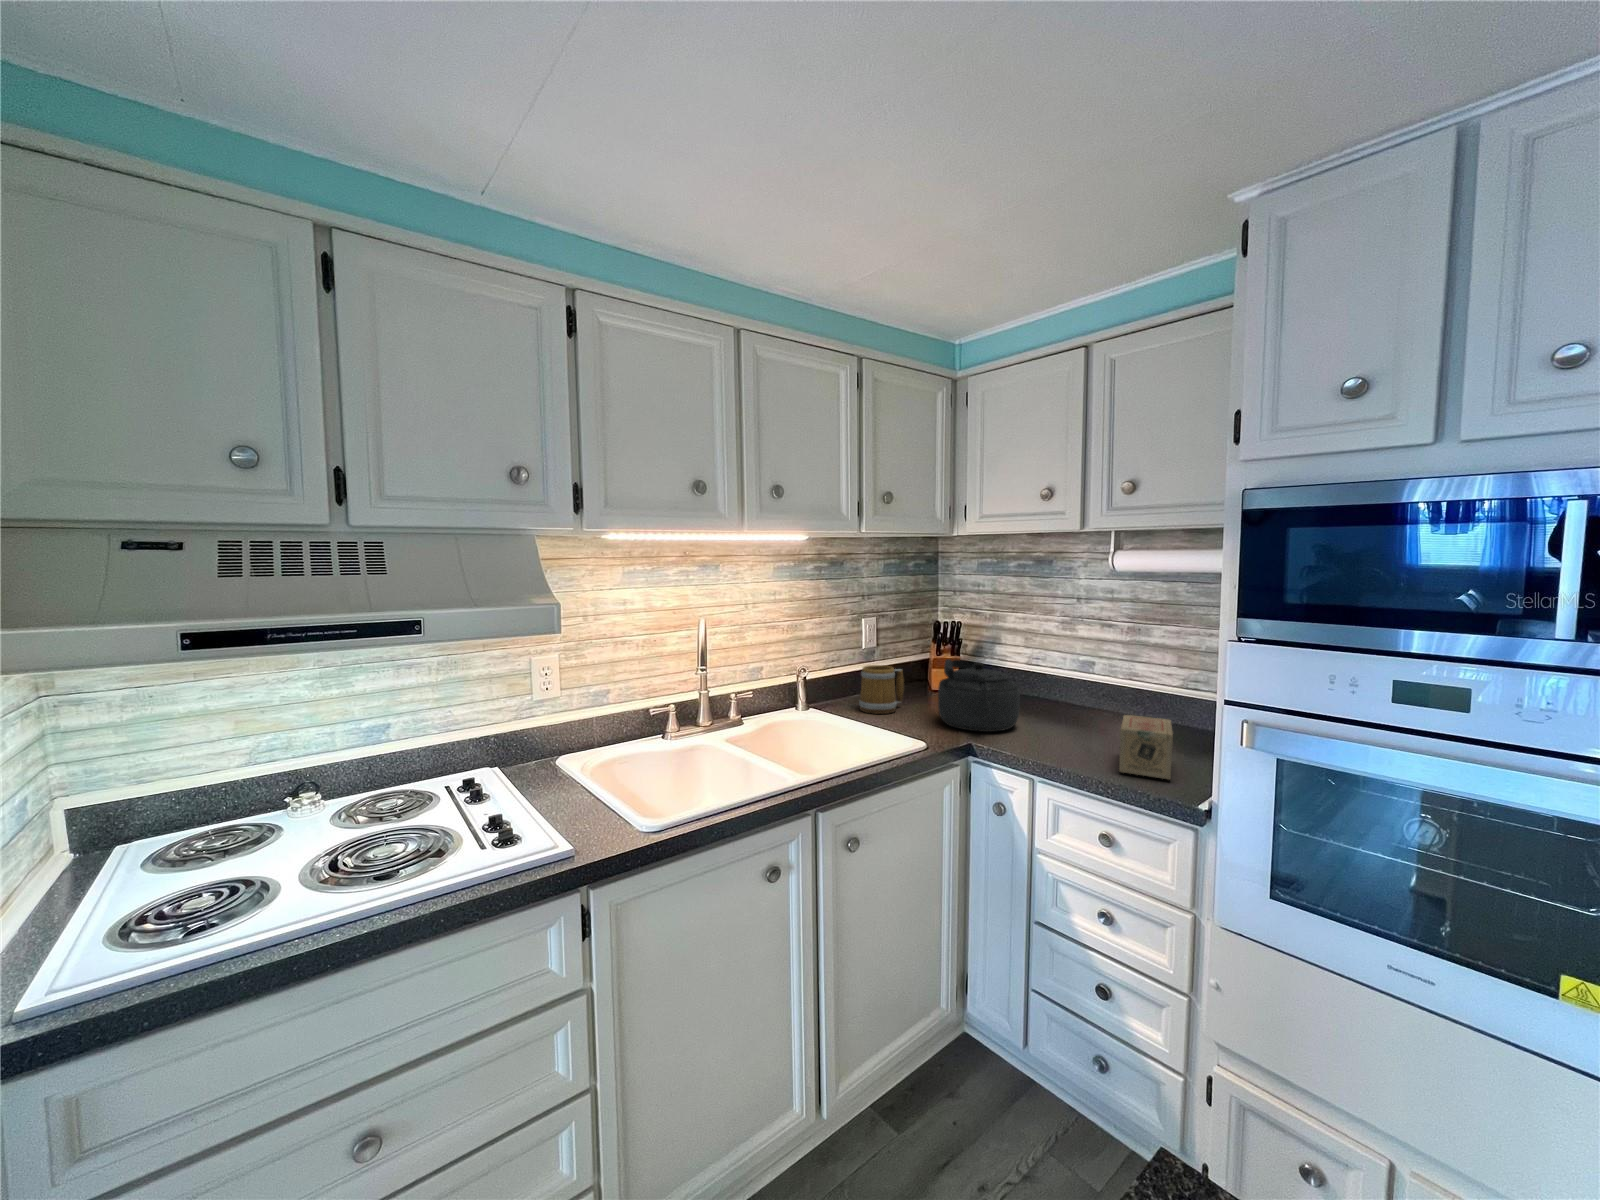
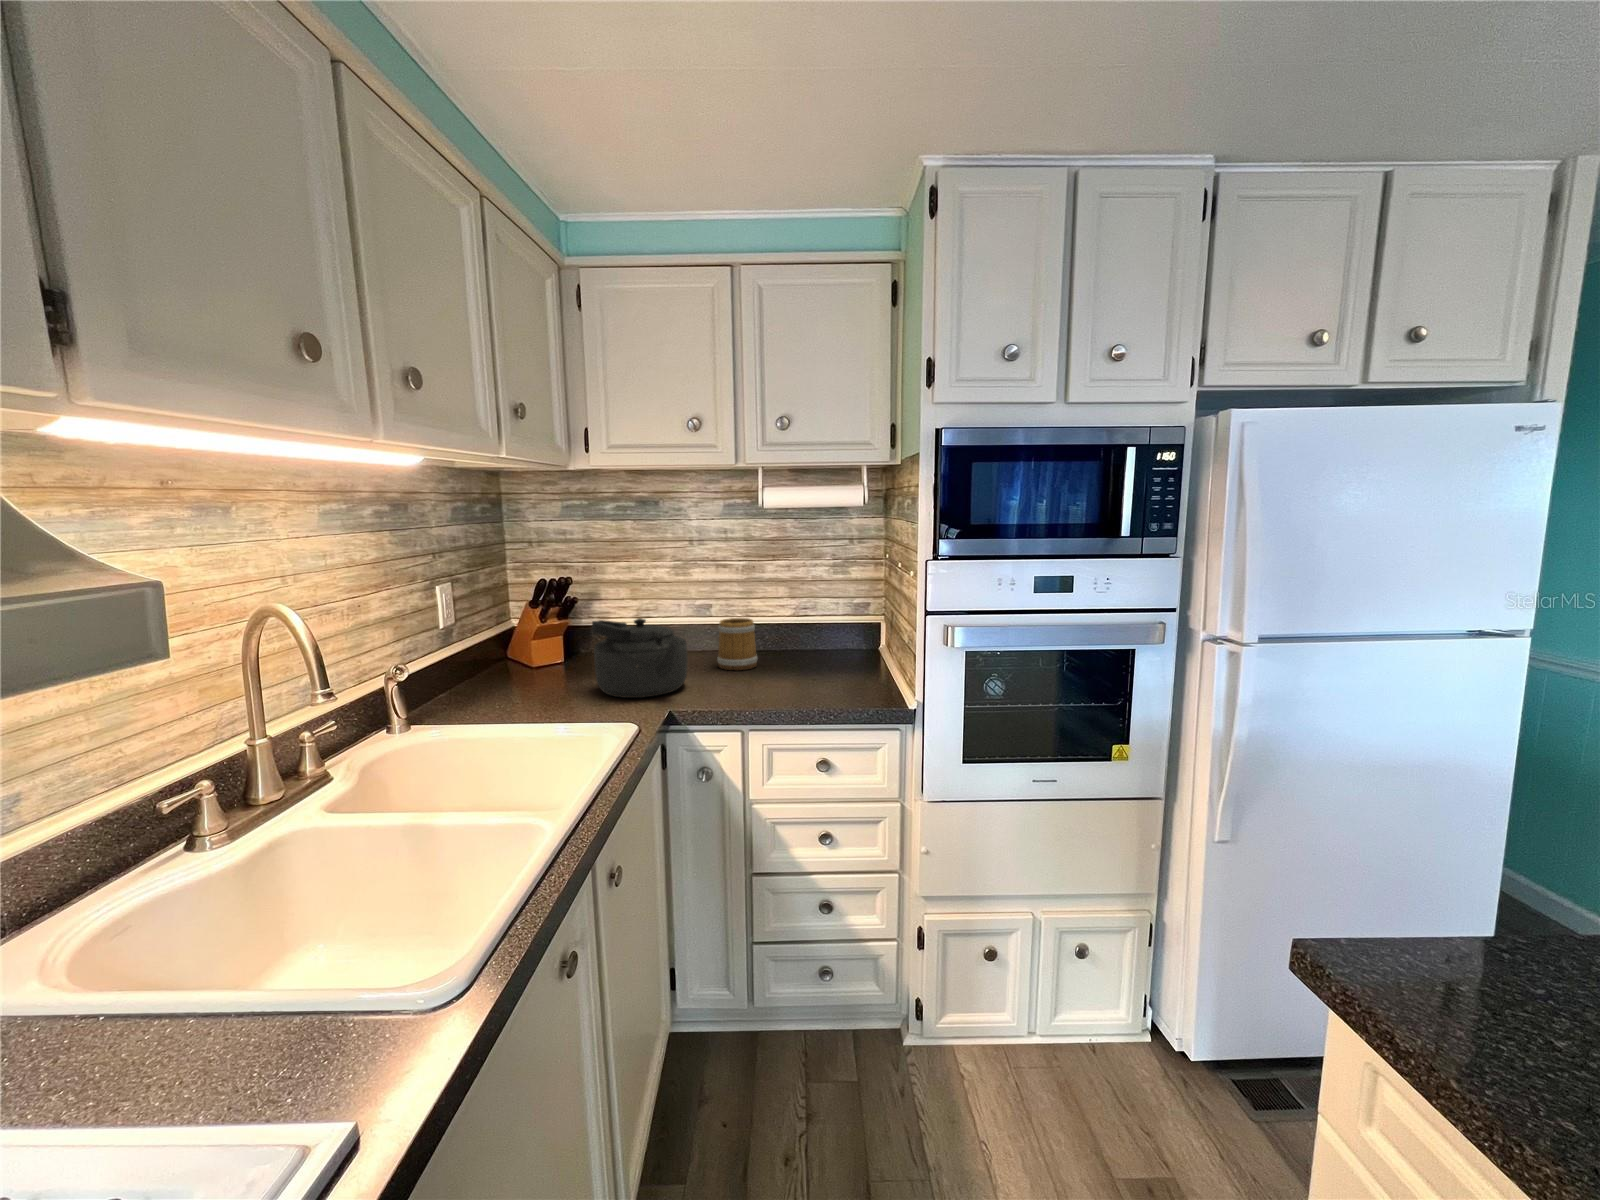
mug: present [859,665,904,714] -> present [717,618,757,670]
tea box: present [1119,715,1173,779] -> none [797,642,863,697]

